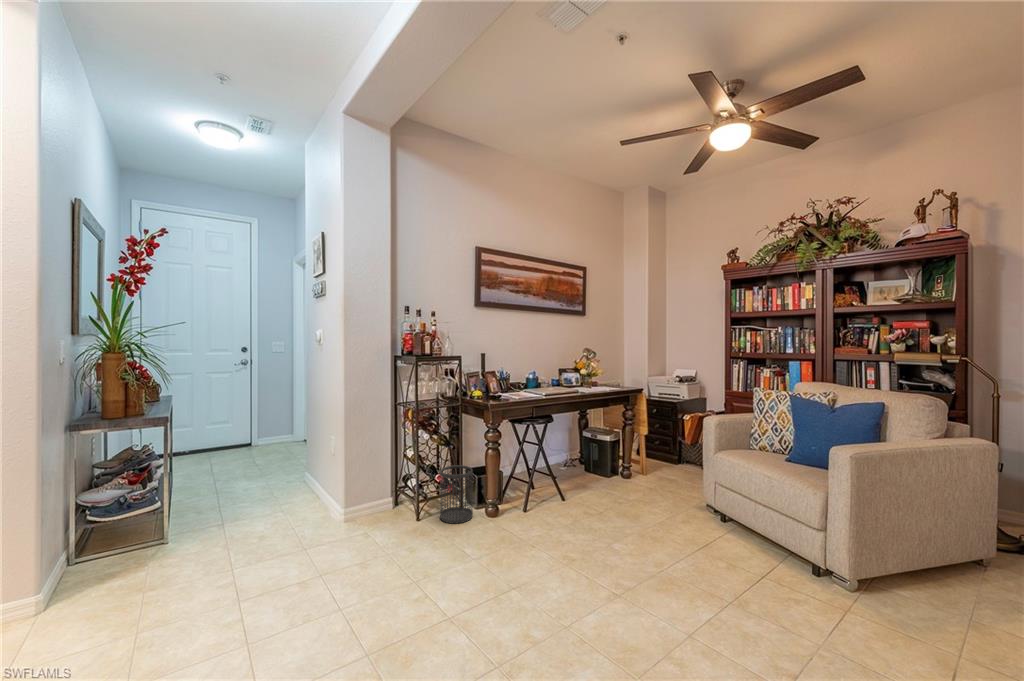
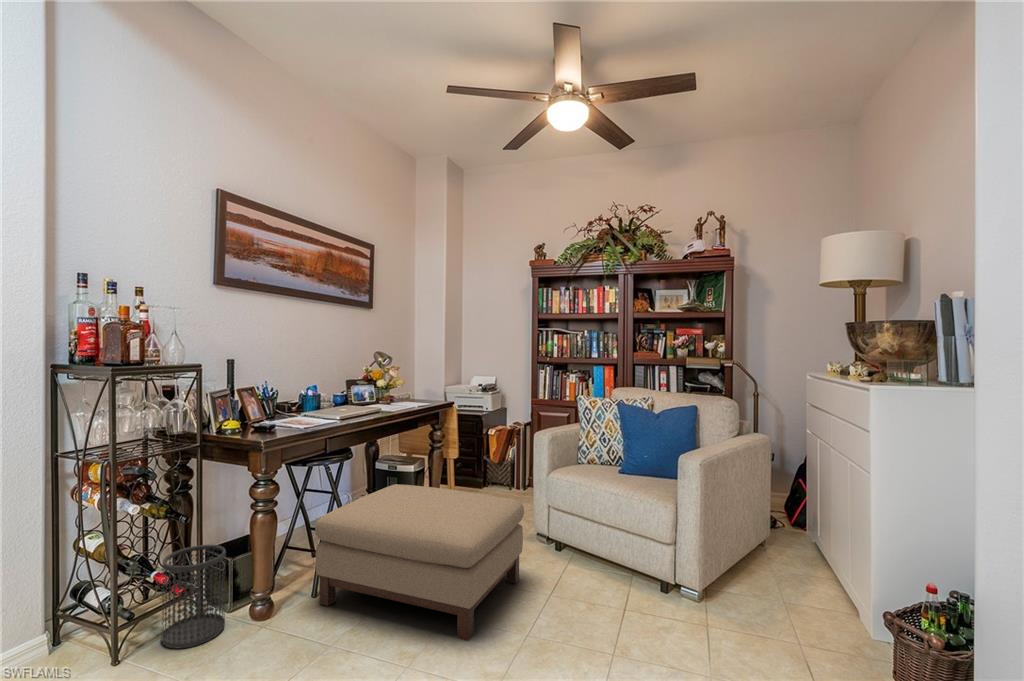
ottoman: none [524,446,682,566] -> present [315,484,524,641]

